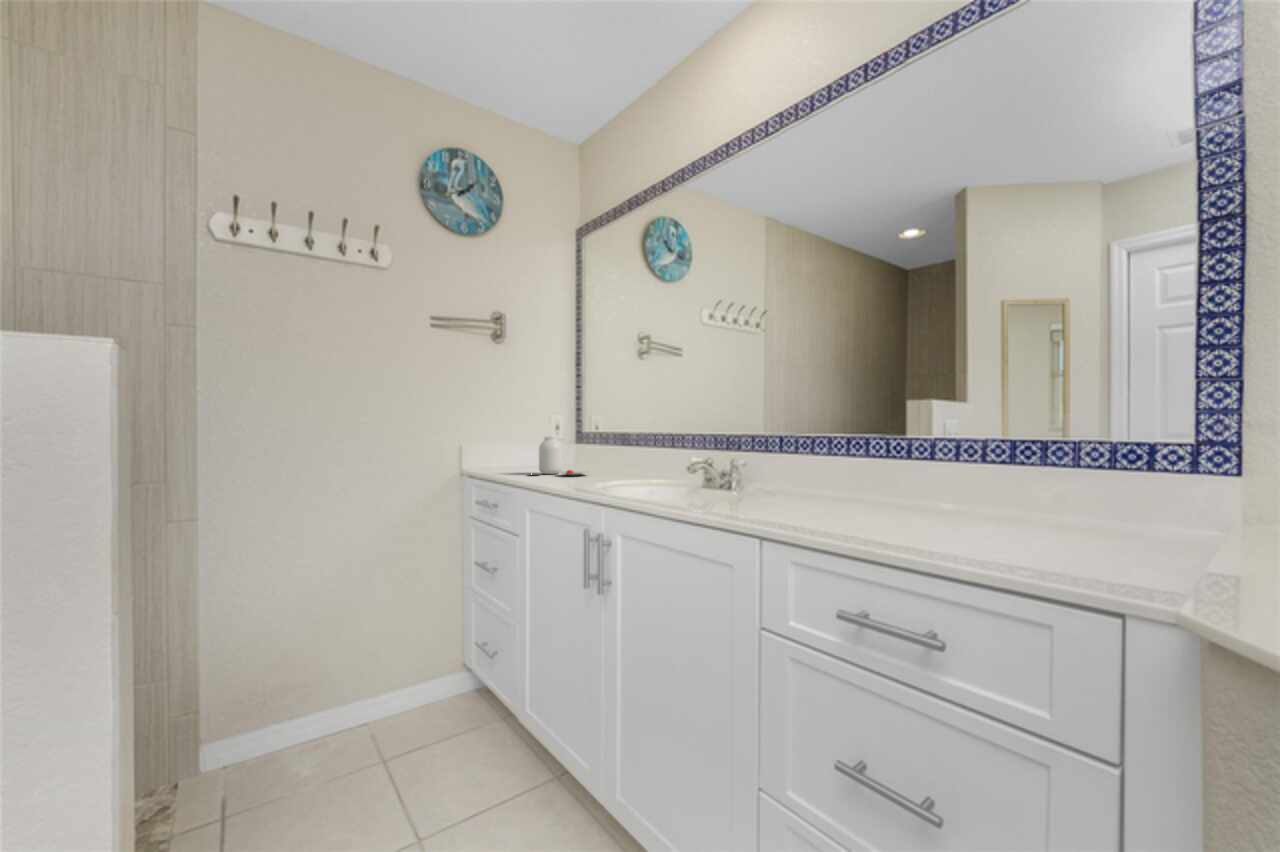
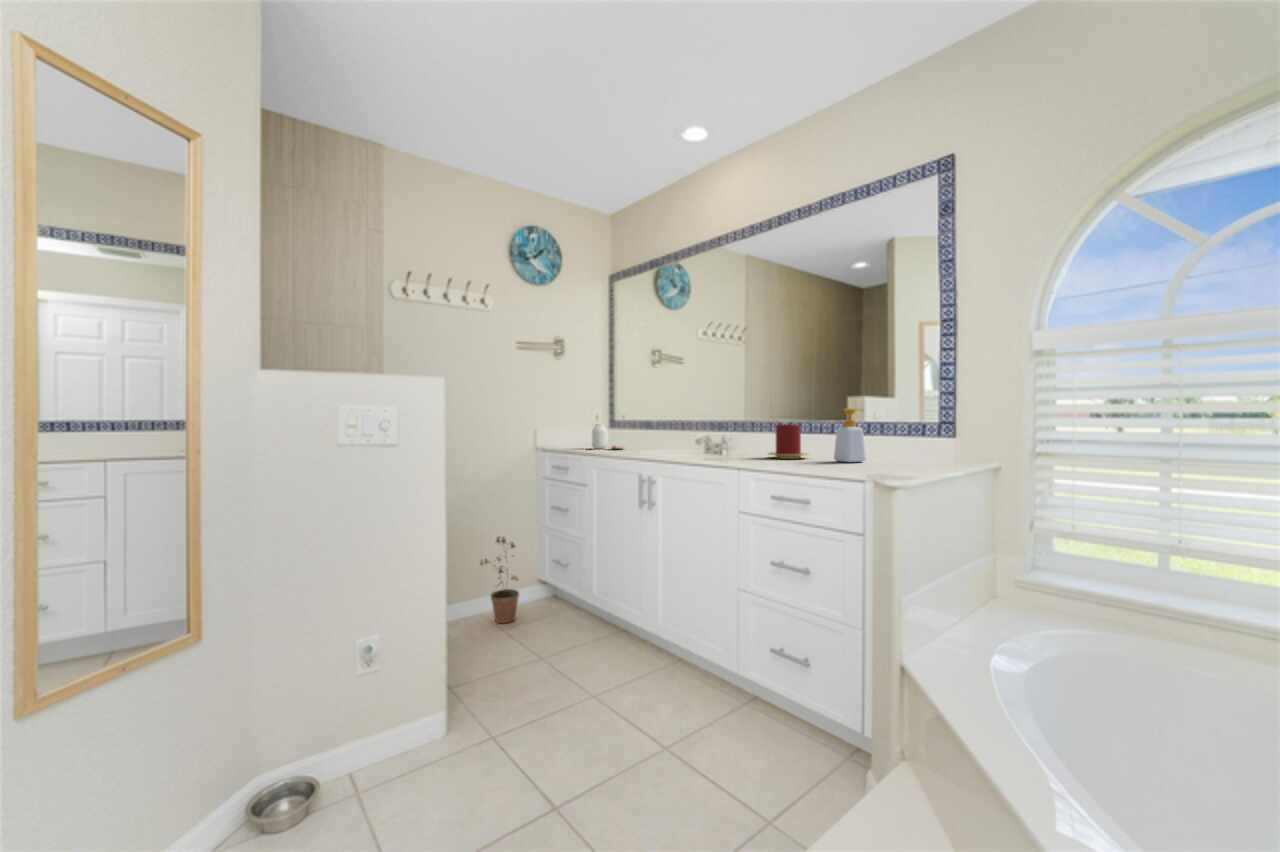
soap bottle: none [942,411,1016,520] -> present [834,408,866,462]
candle: none [809,442,887,505] -> present [769,424,808,459]
potted plant: none [356,607,418,749] -> present [481,536,519,623]

